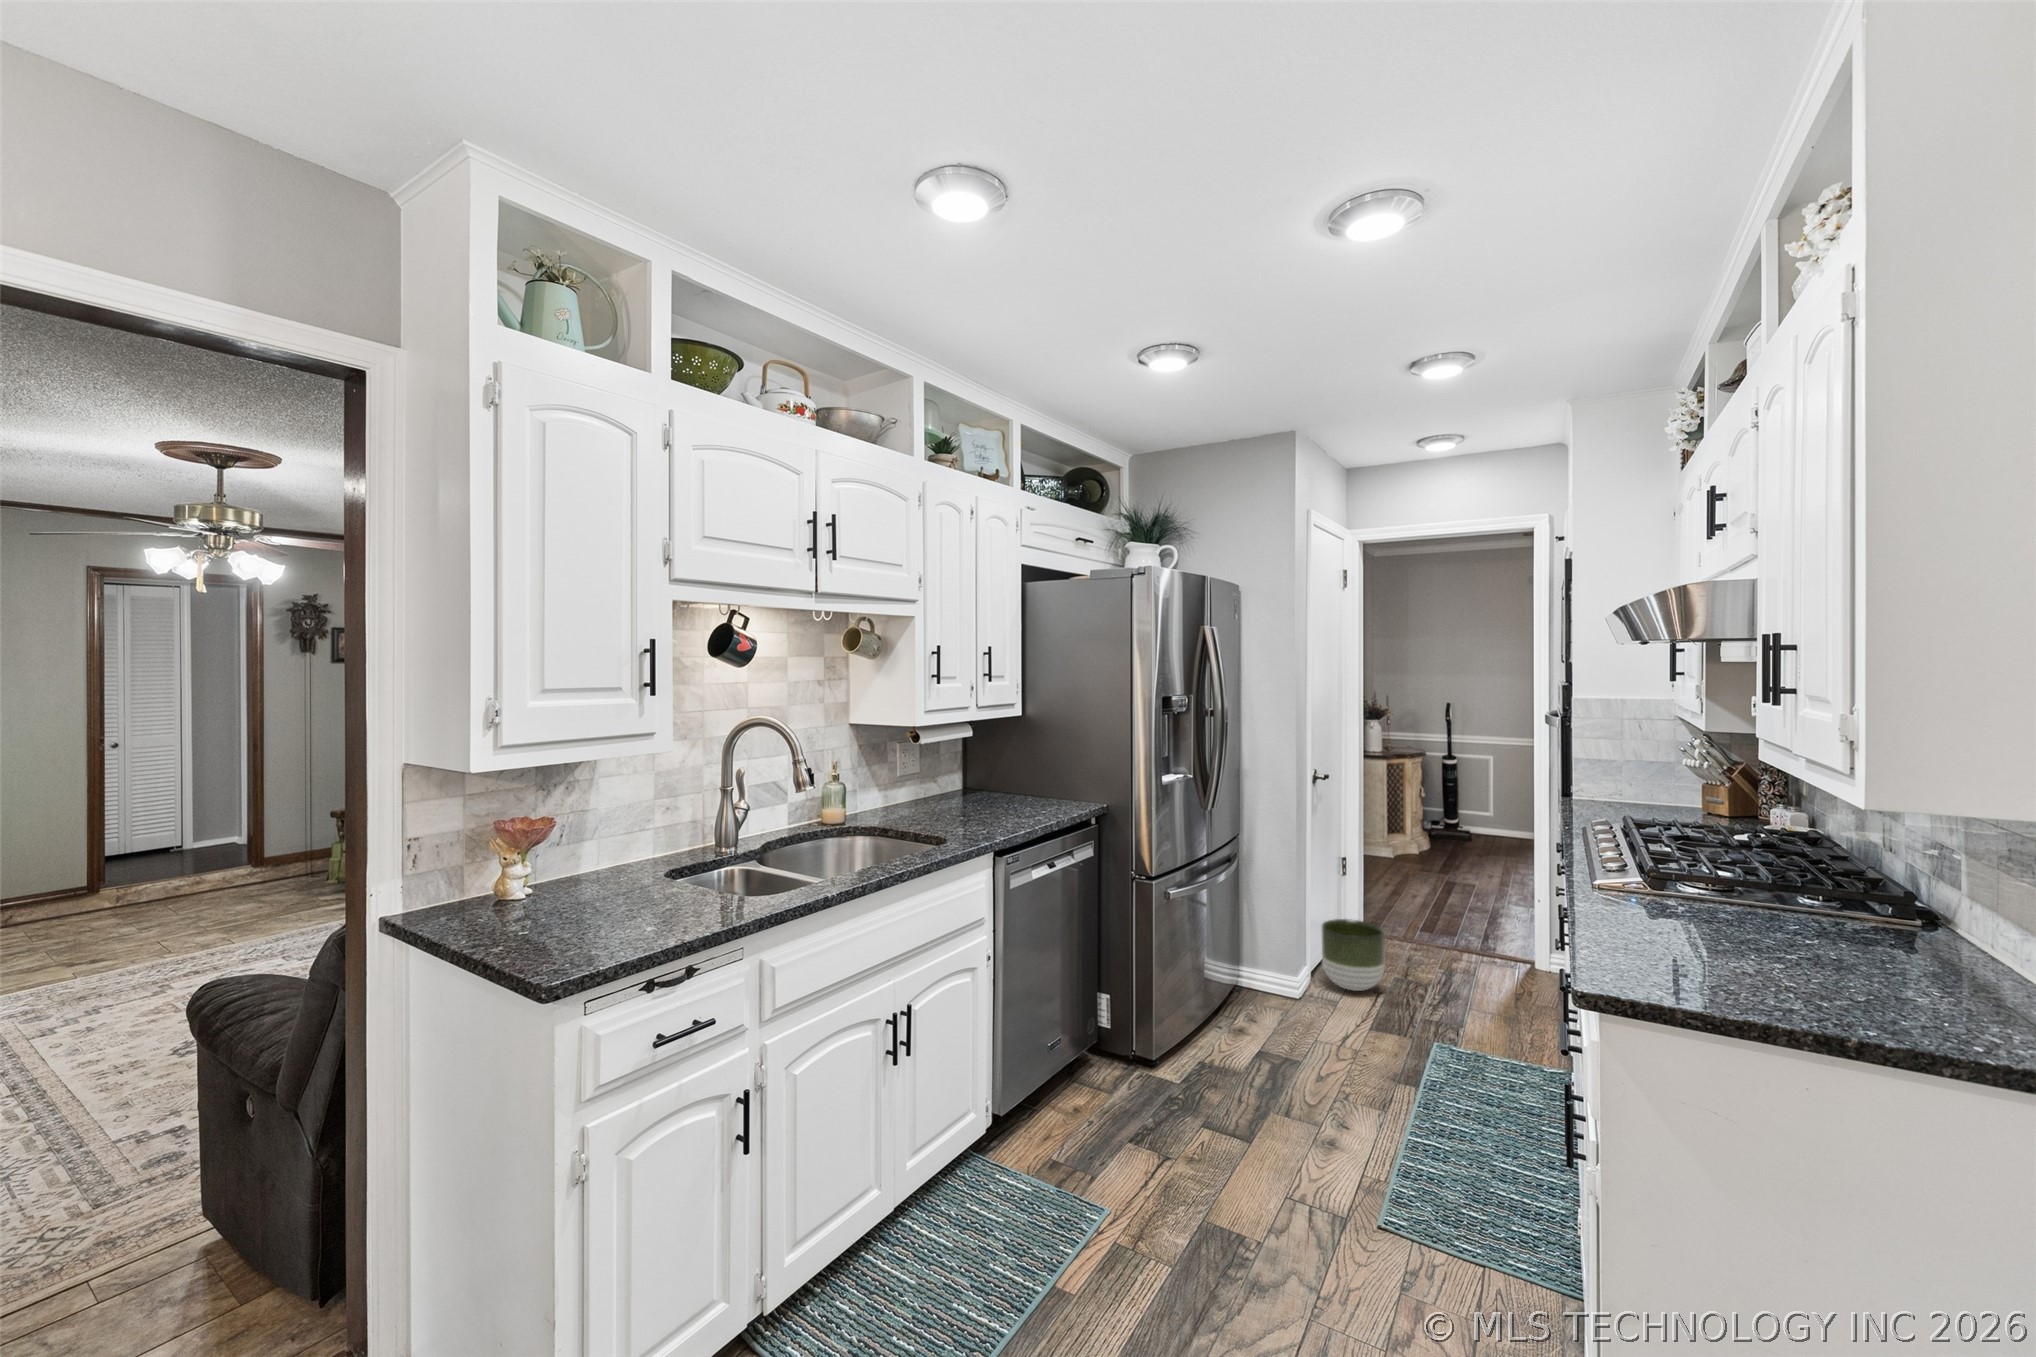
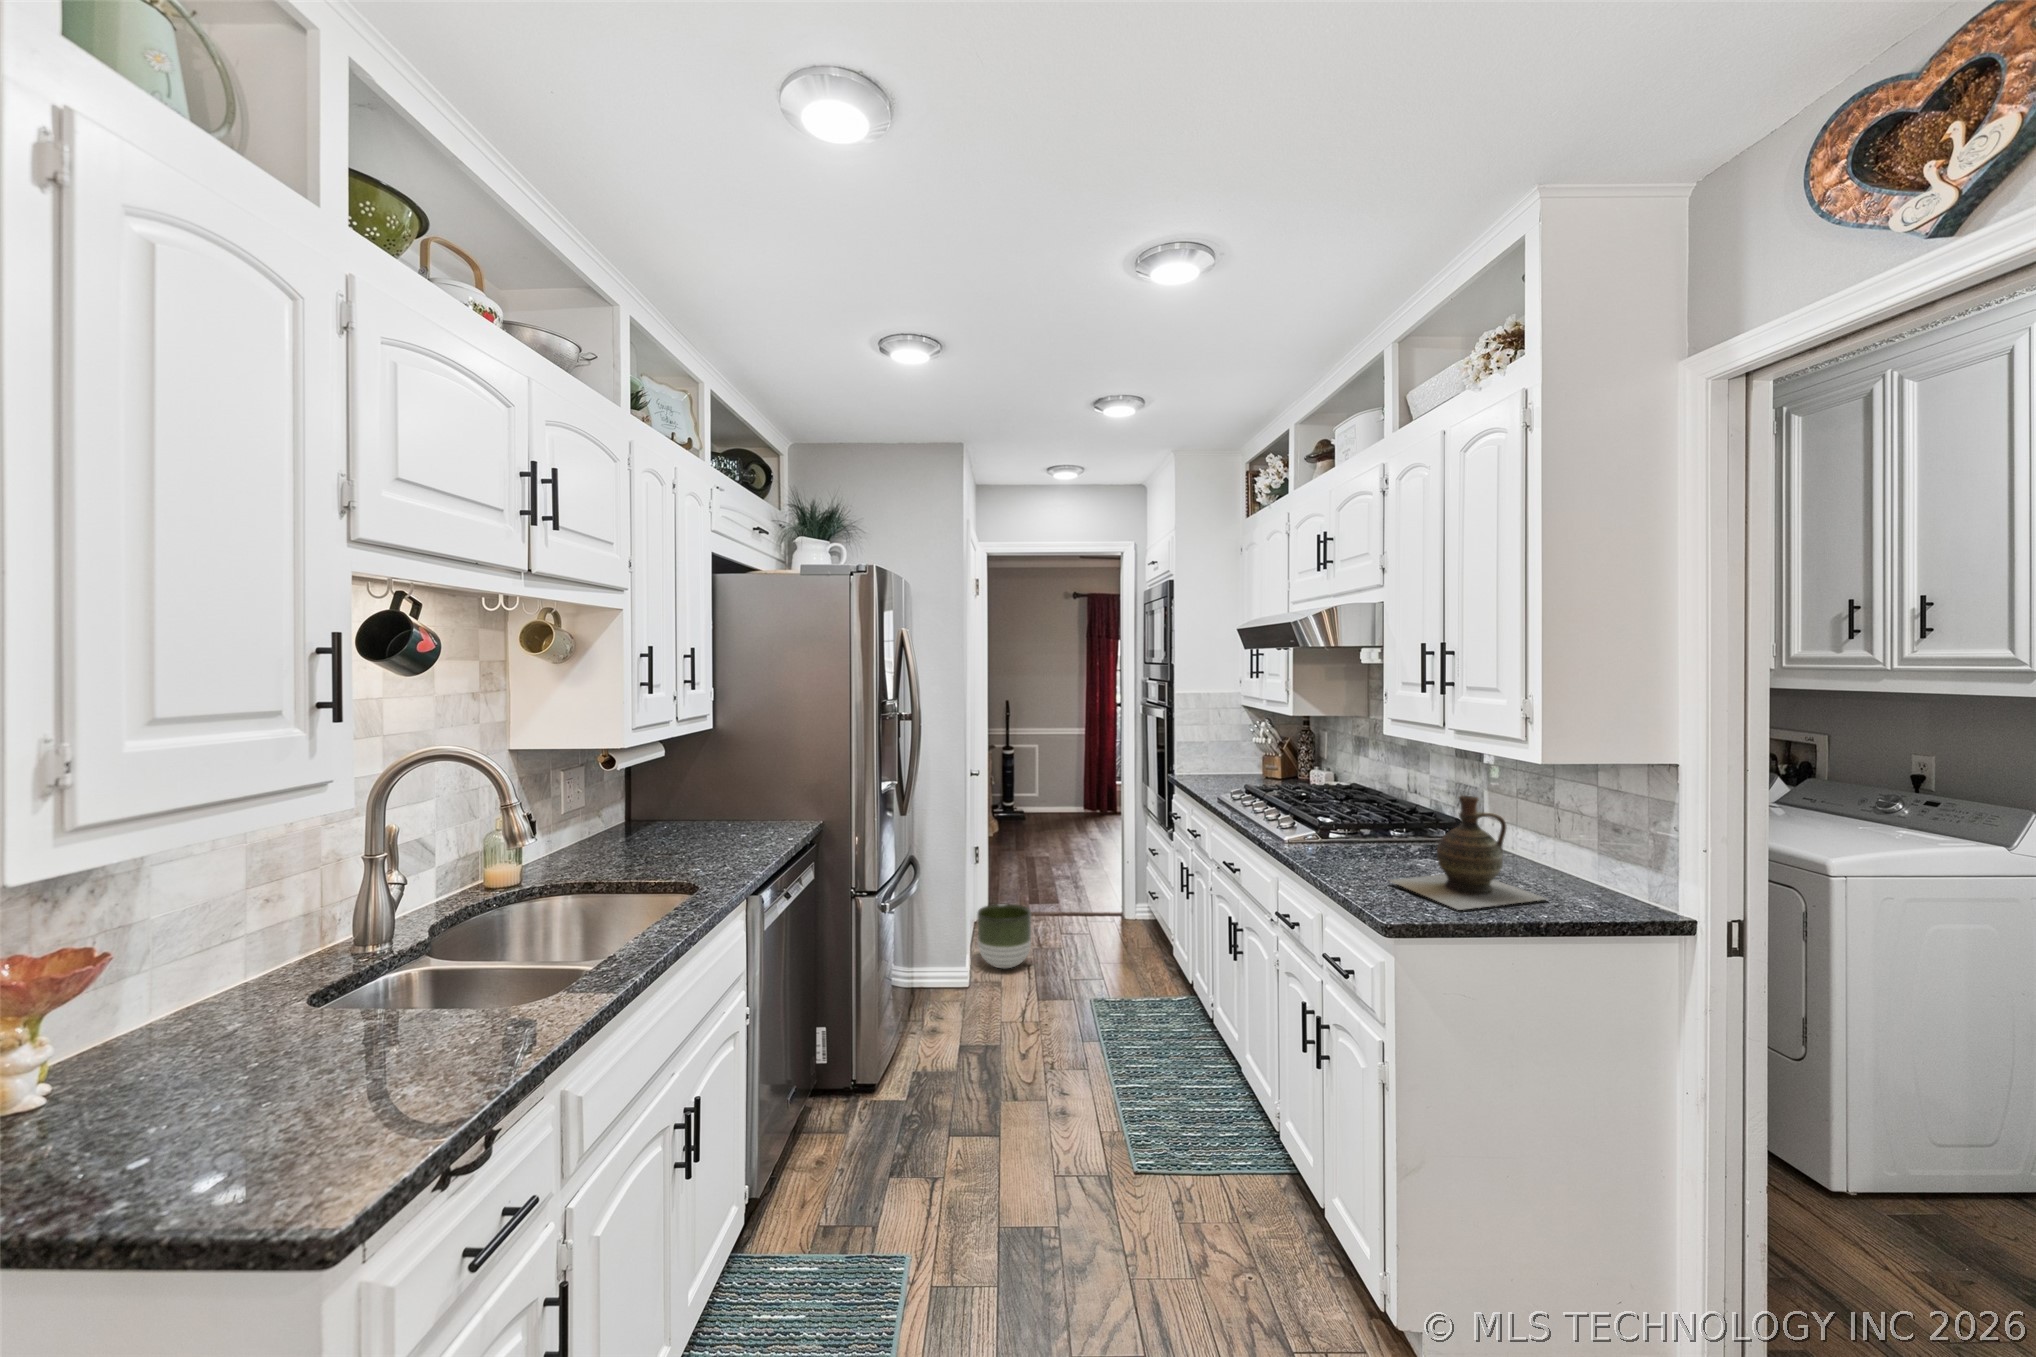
ceramic jug: none [1675,838,1933,1006] -> present [1390,796,1548,910]

